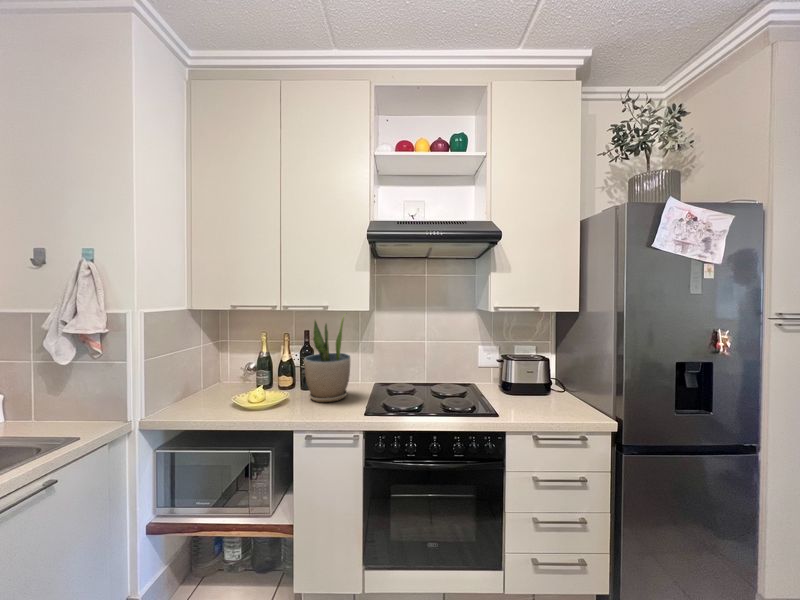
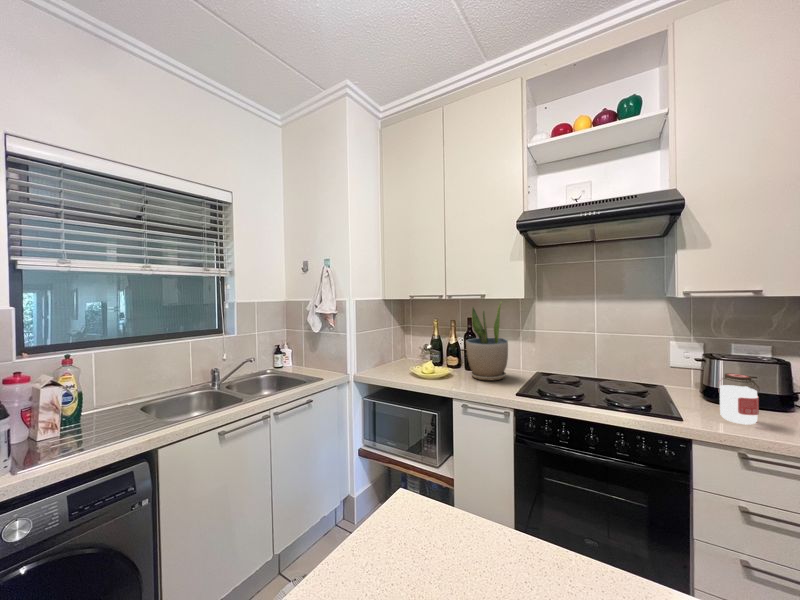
jar: none [514,372,537,411] -> present [719,373,759,425]

